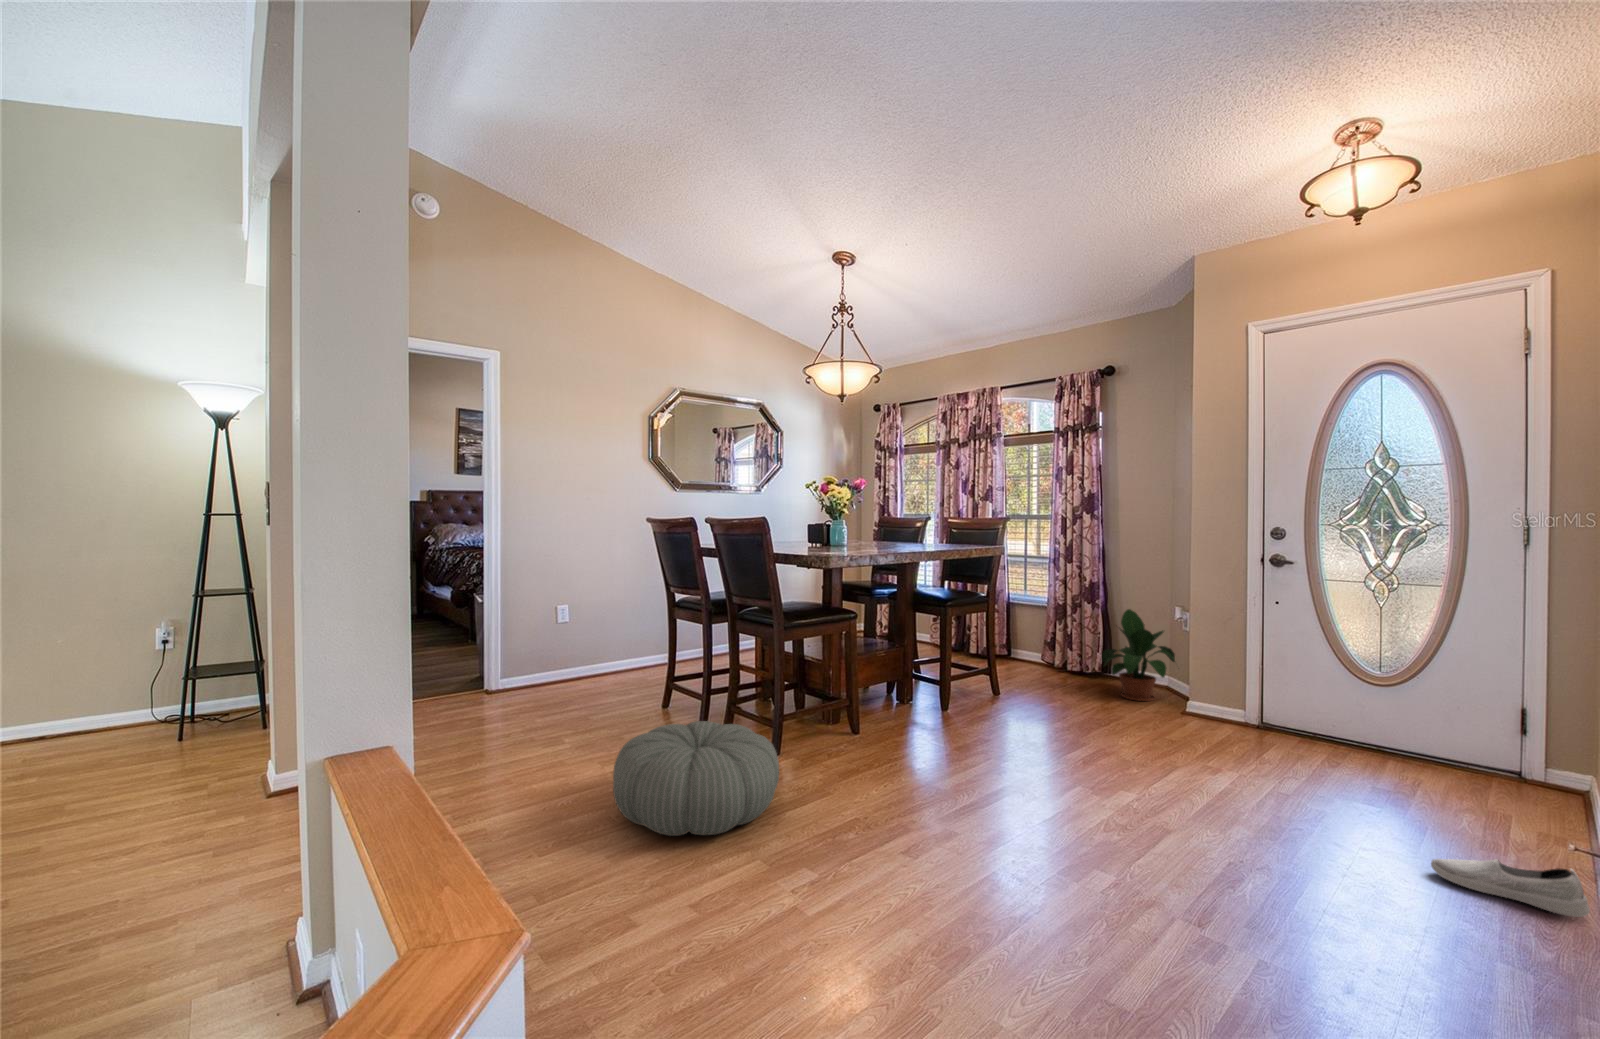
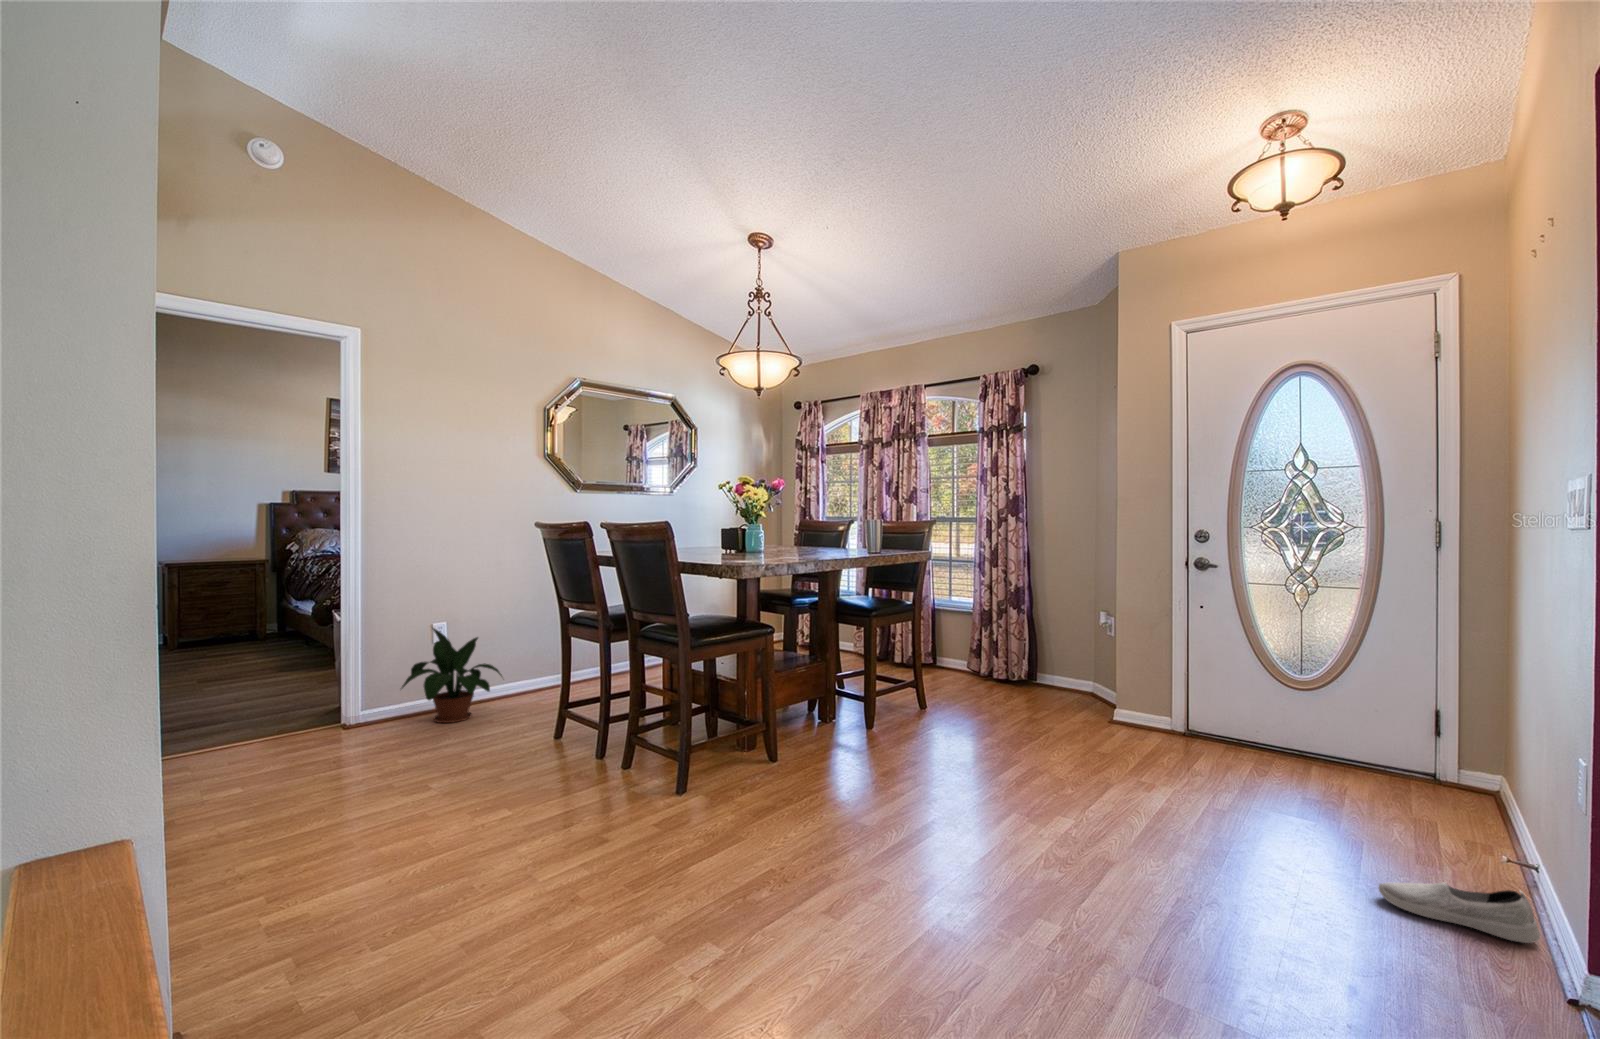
potted plant: present [1102,609,1175,701] -> present [402,628,502,723]
pouf: present [613,721,779,836] -> none [472,762,681,912]

